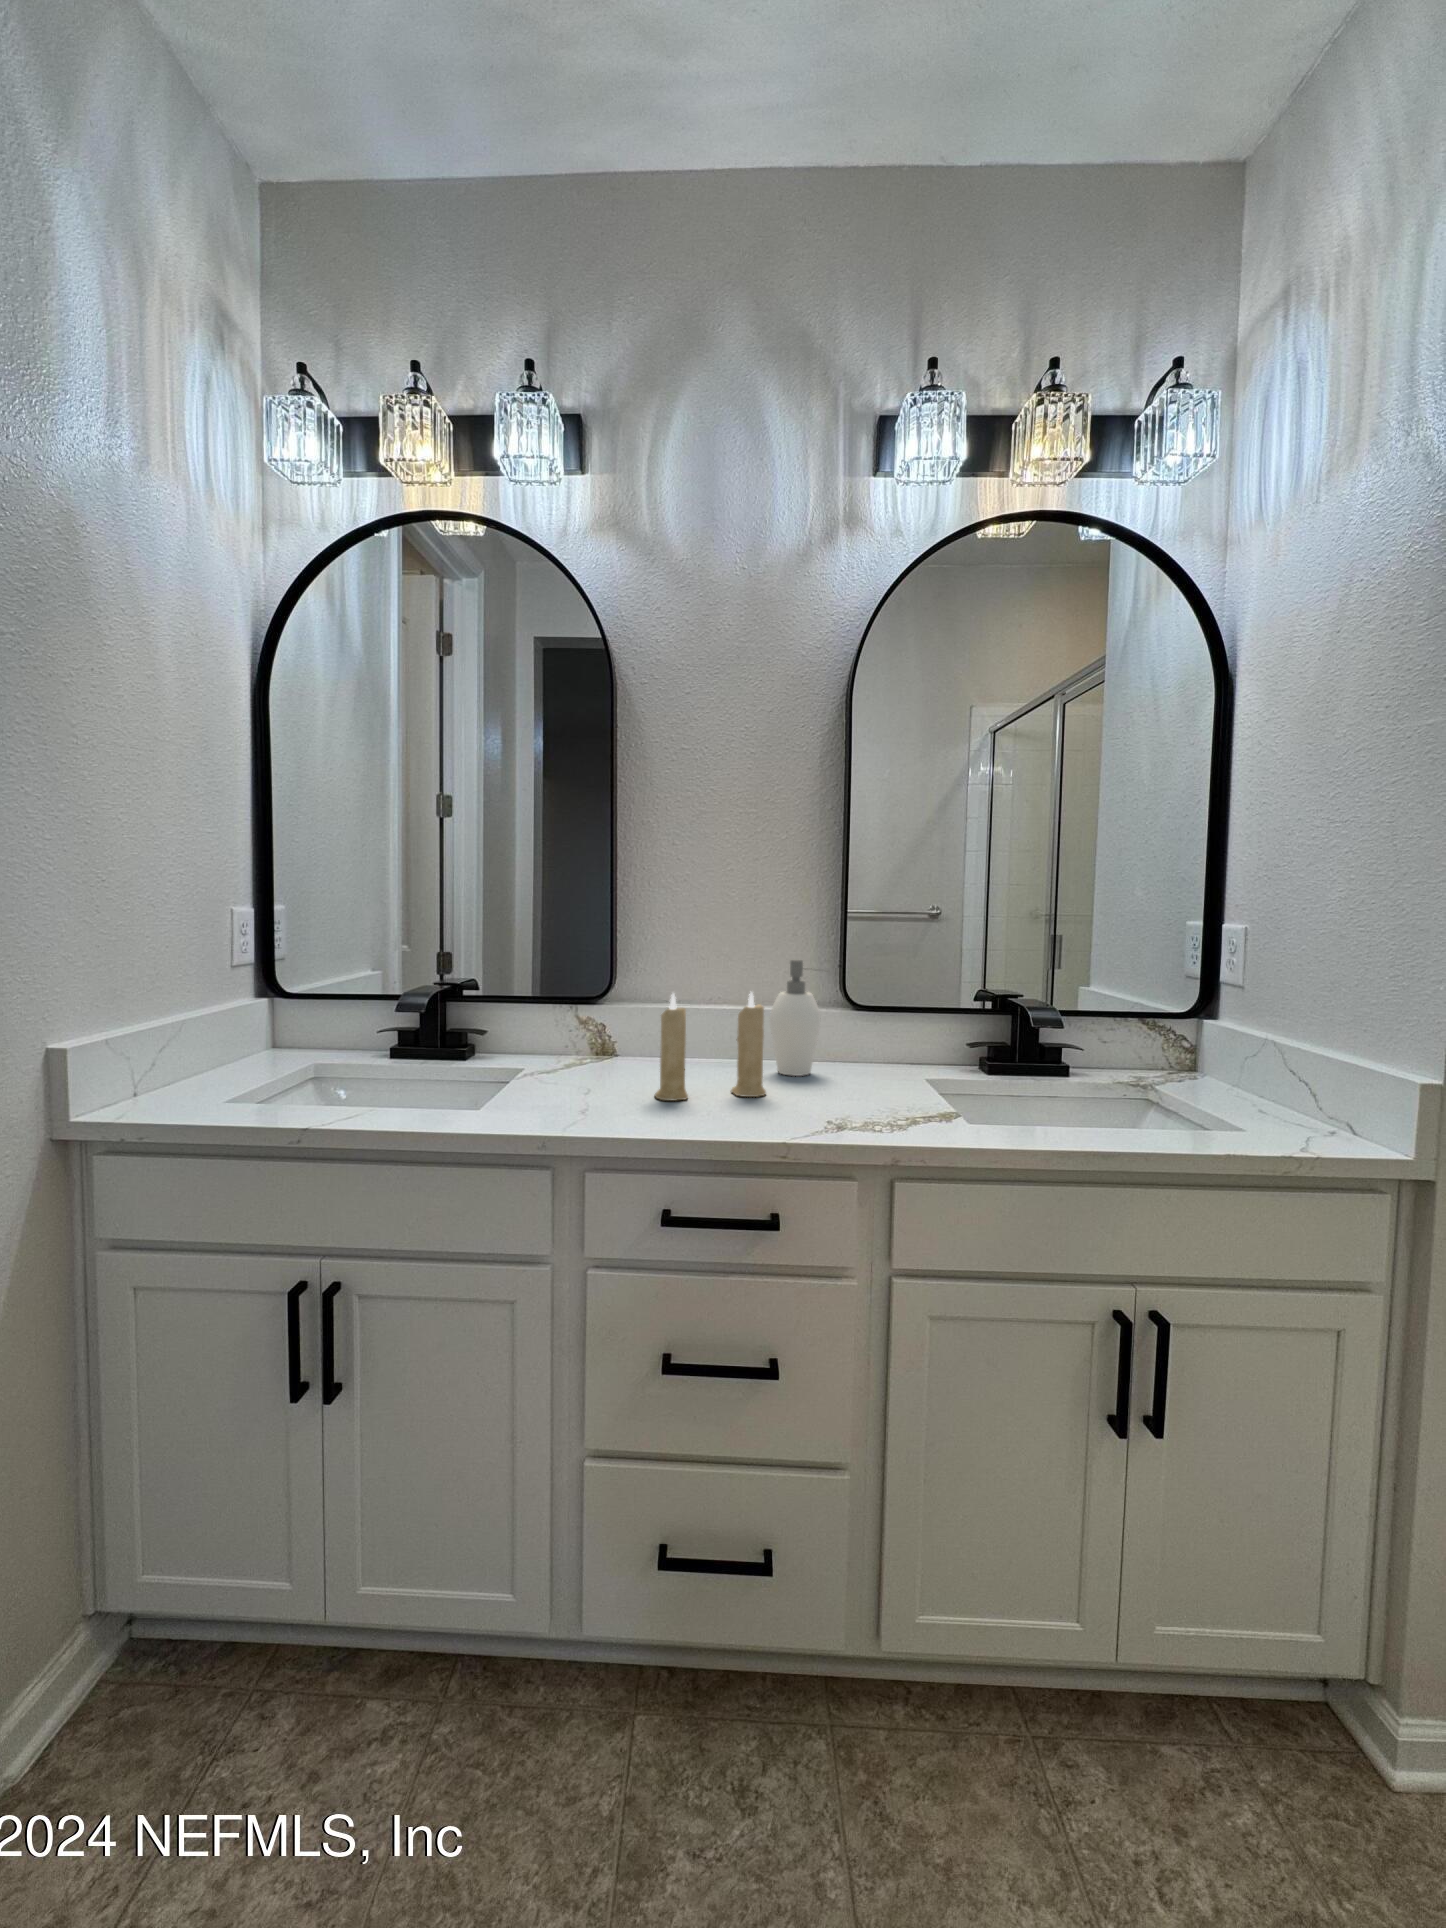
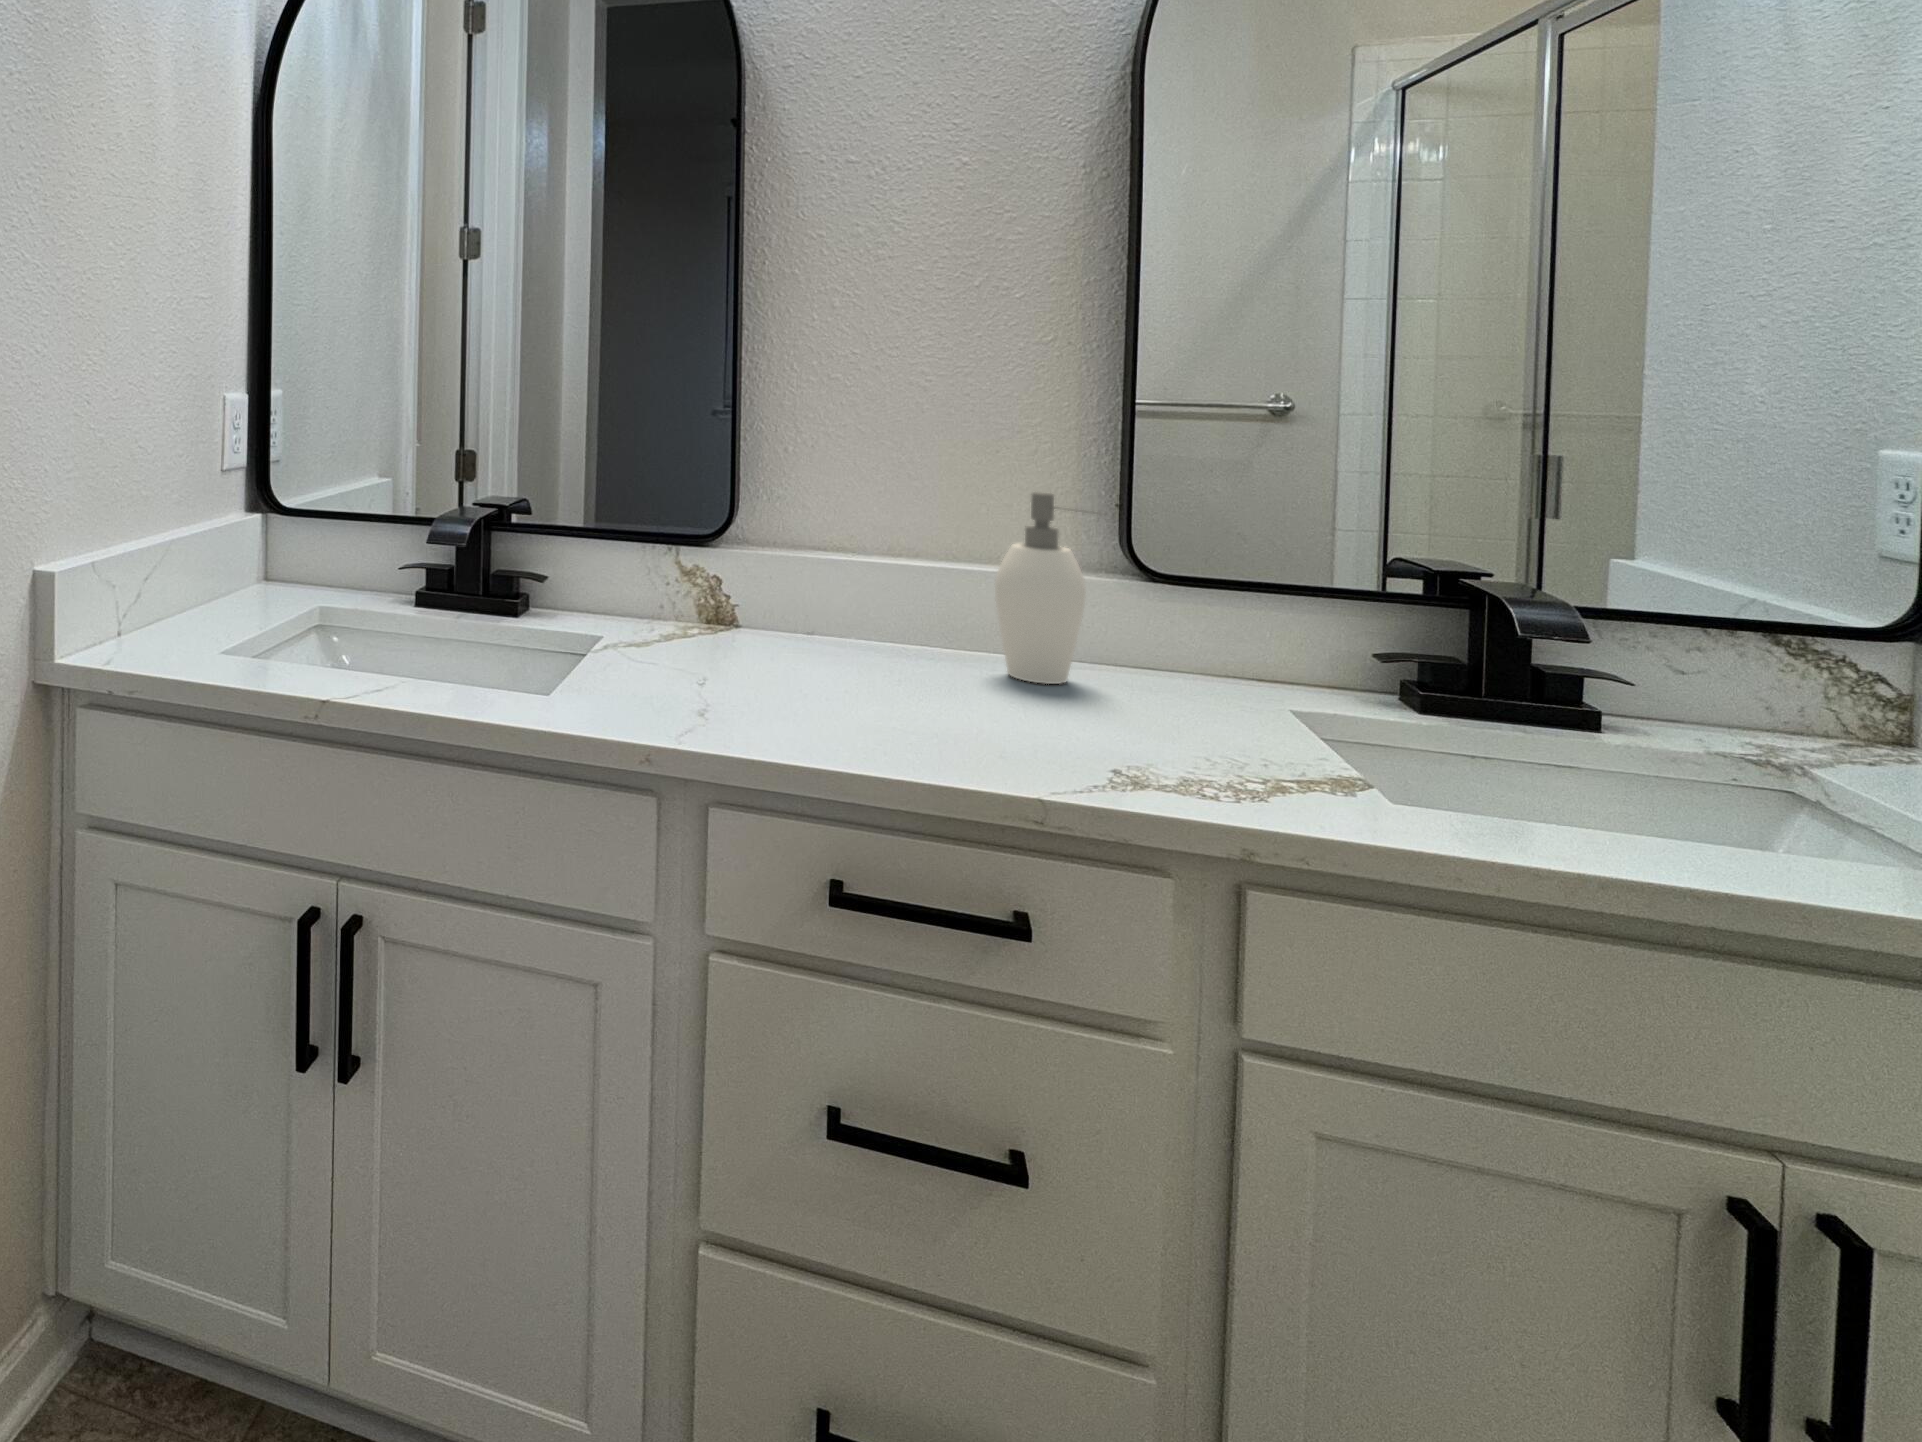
candle: present [654,992,766,1101] -> none [802,530,994,715]

